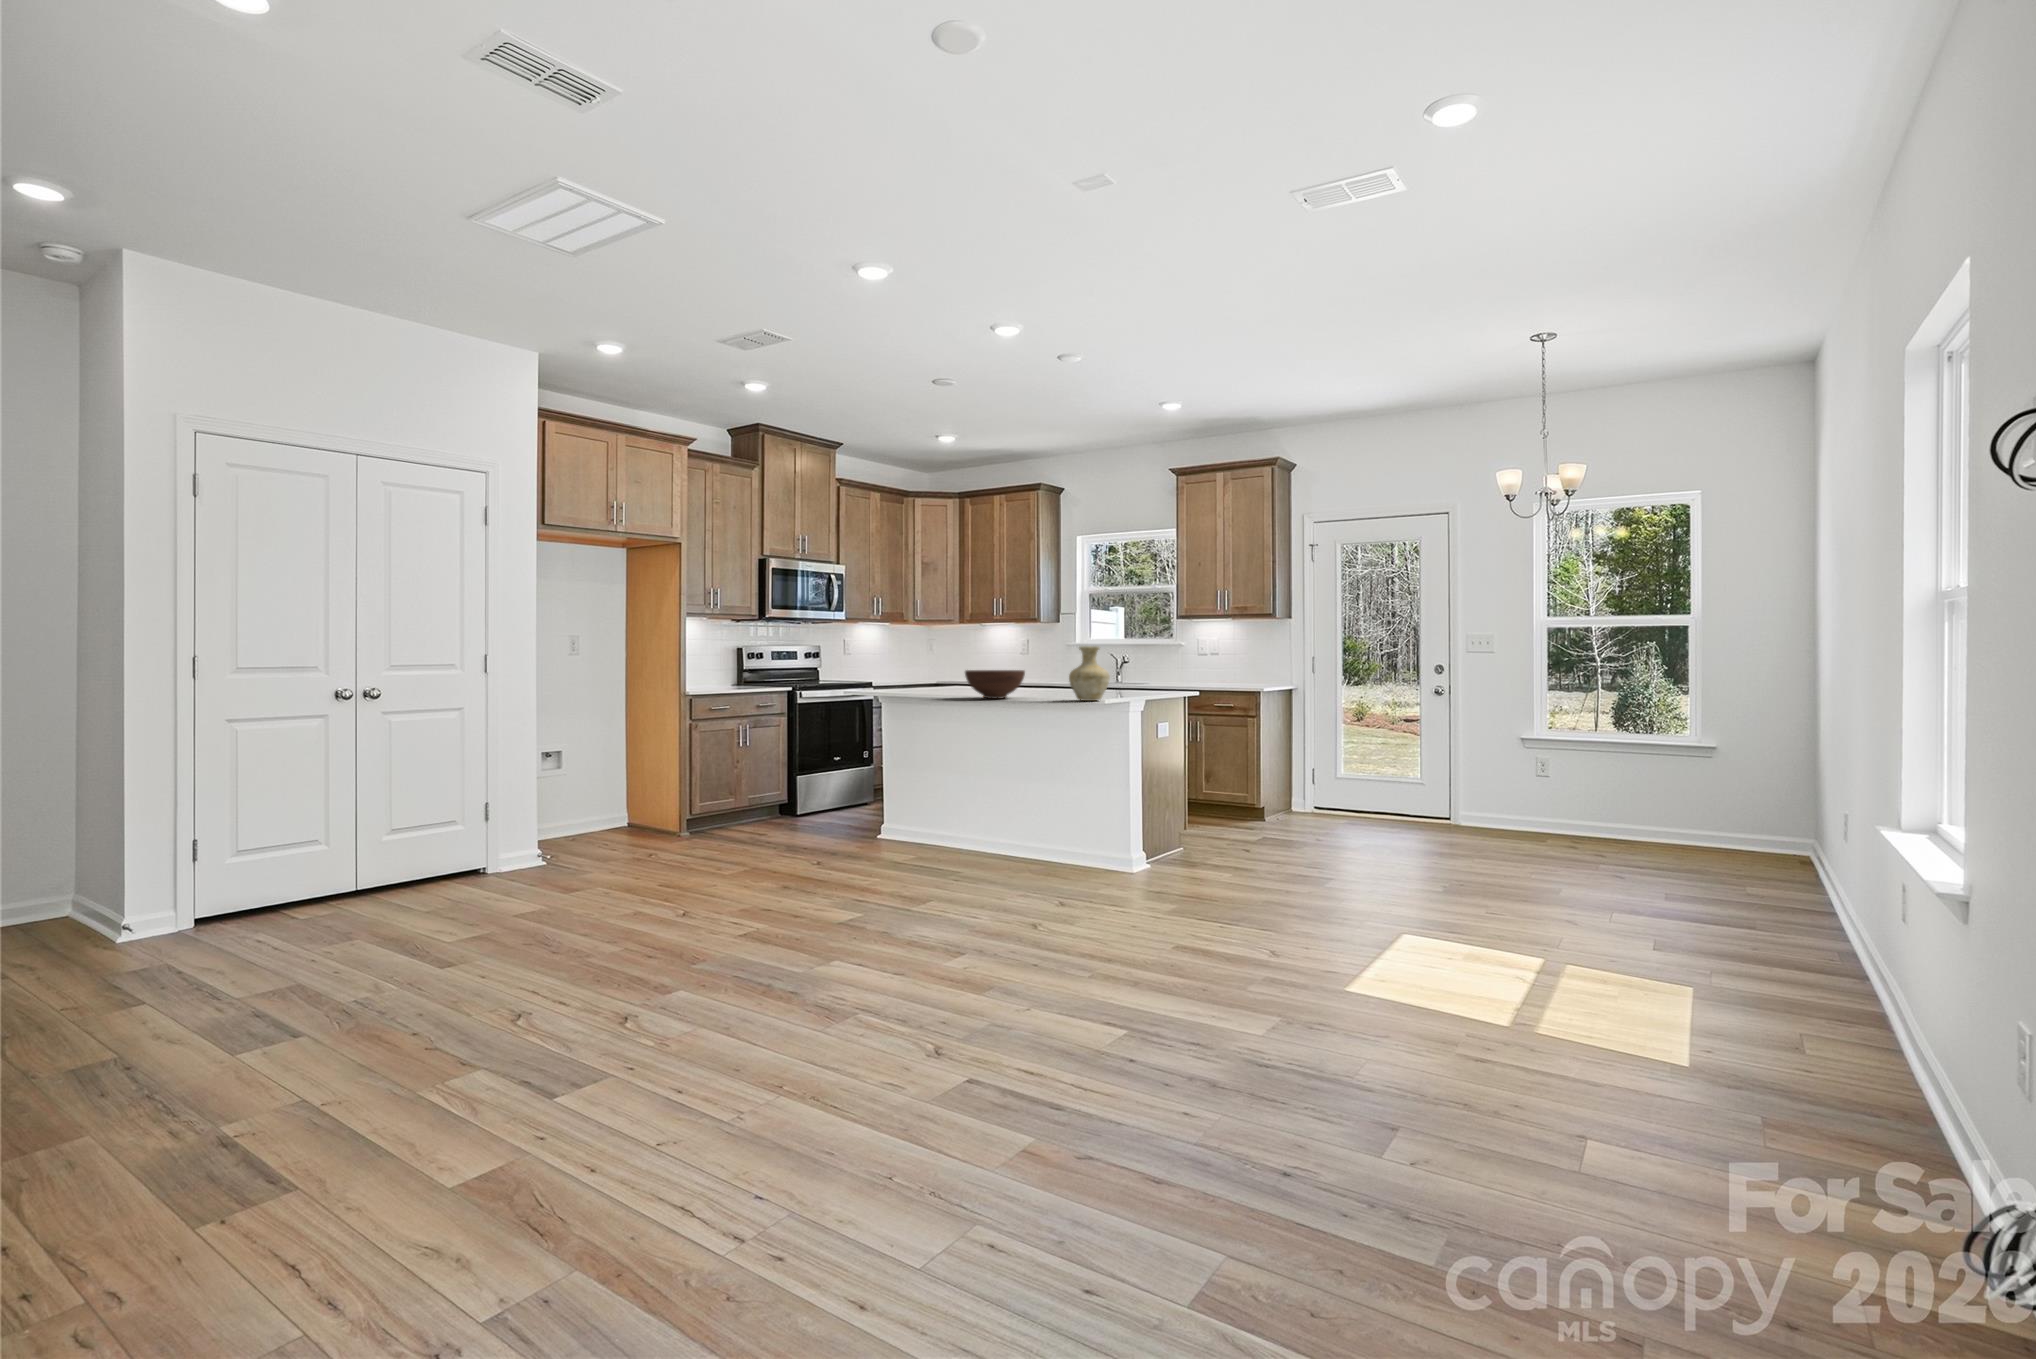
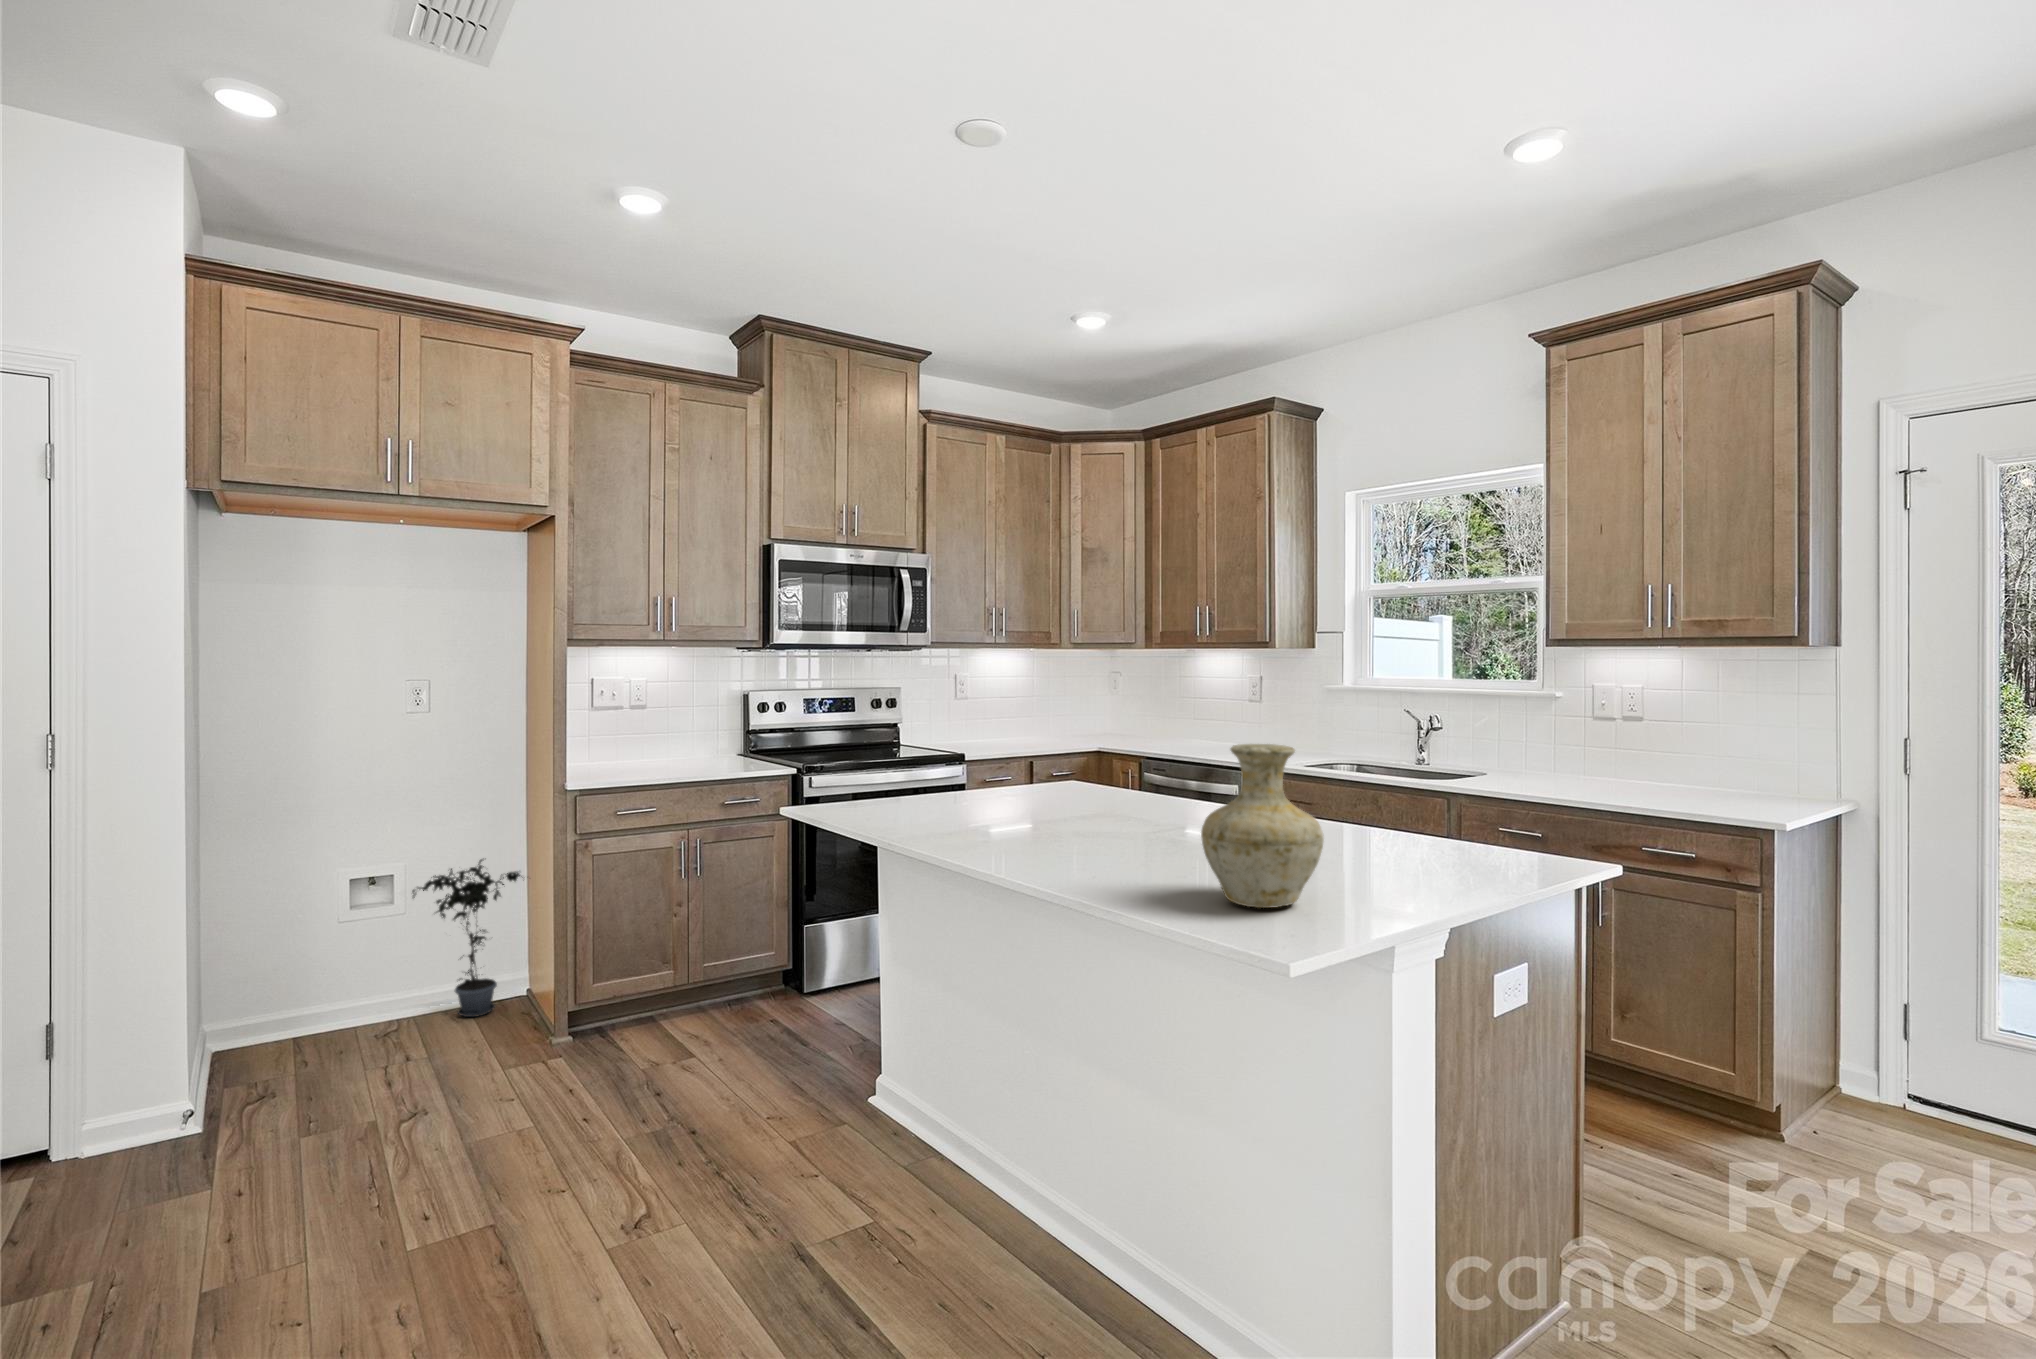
fruit bowl: present [965,670,1025,699] -> none [972,777,1120,859]
potted plant: none [586,741,640,834] -> present [412,859,523,1017]

